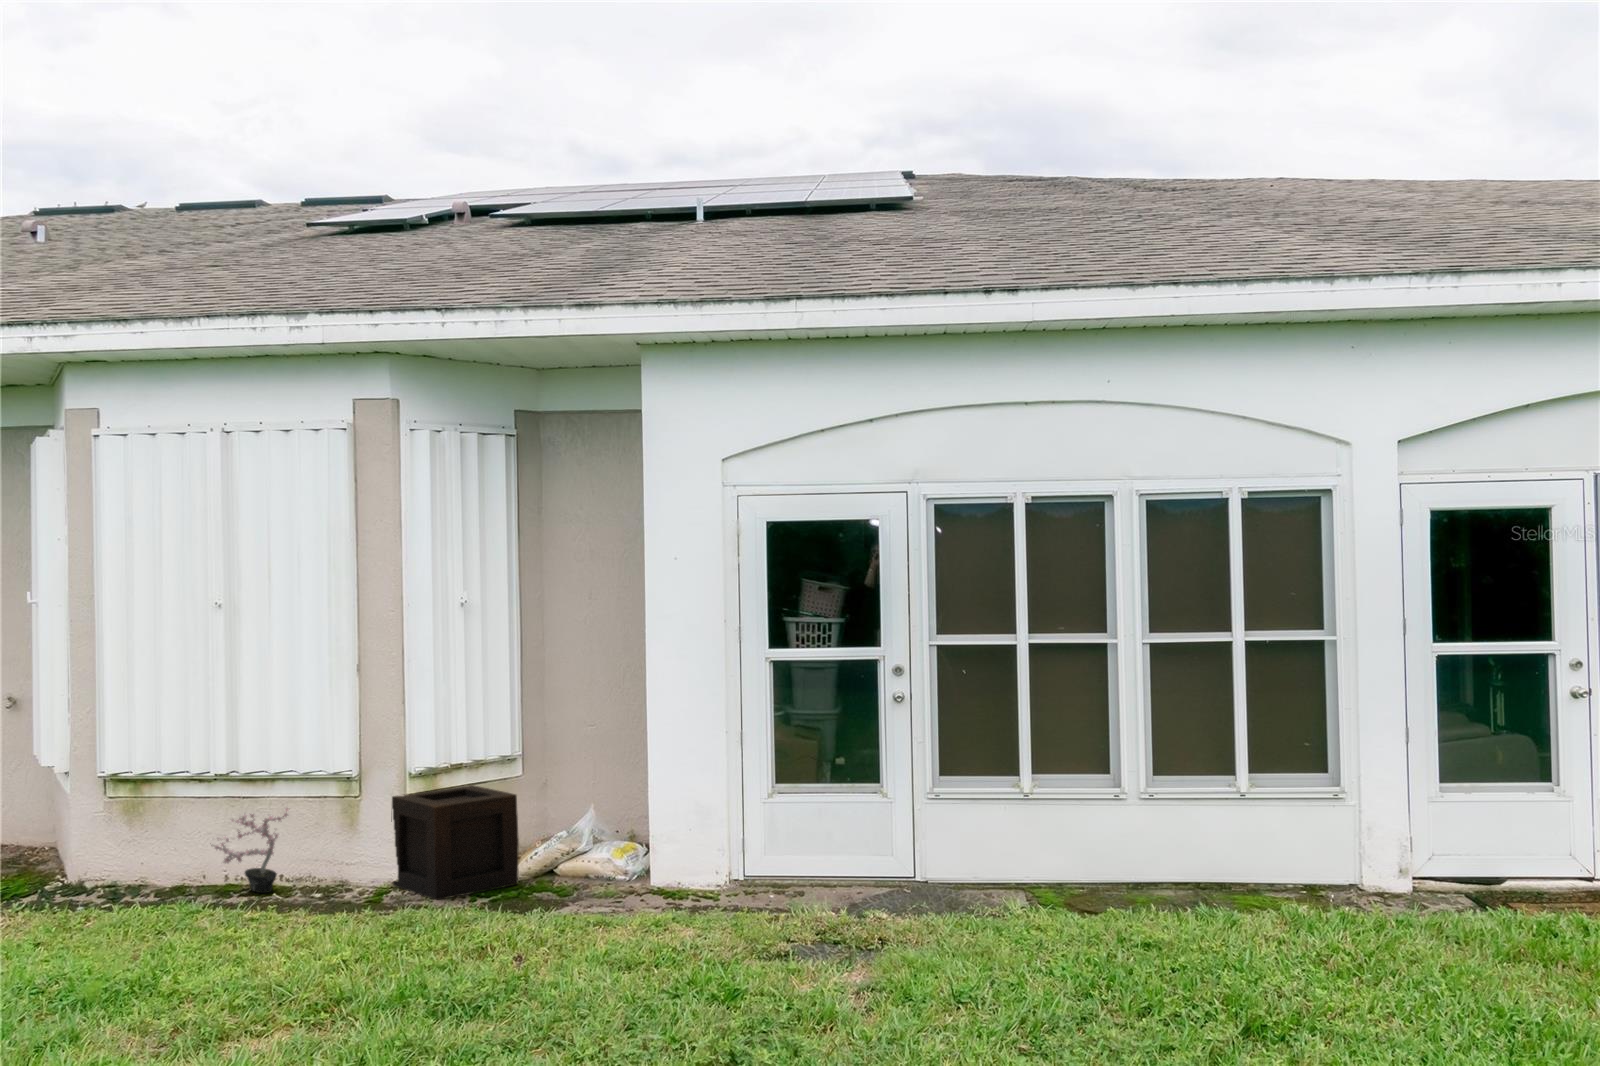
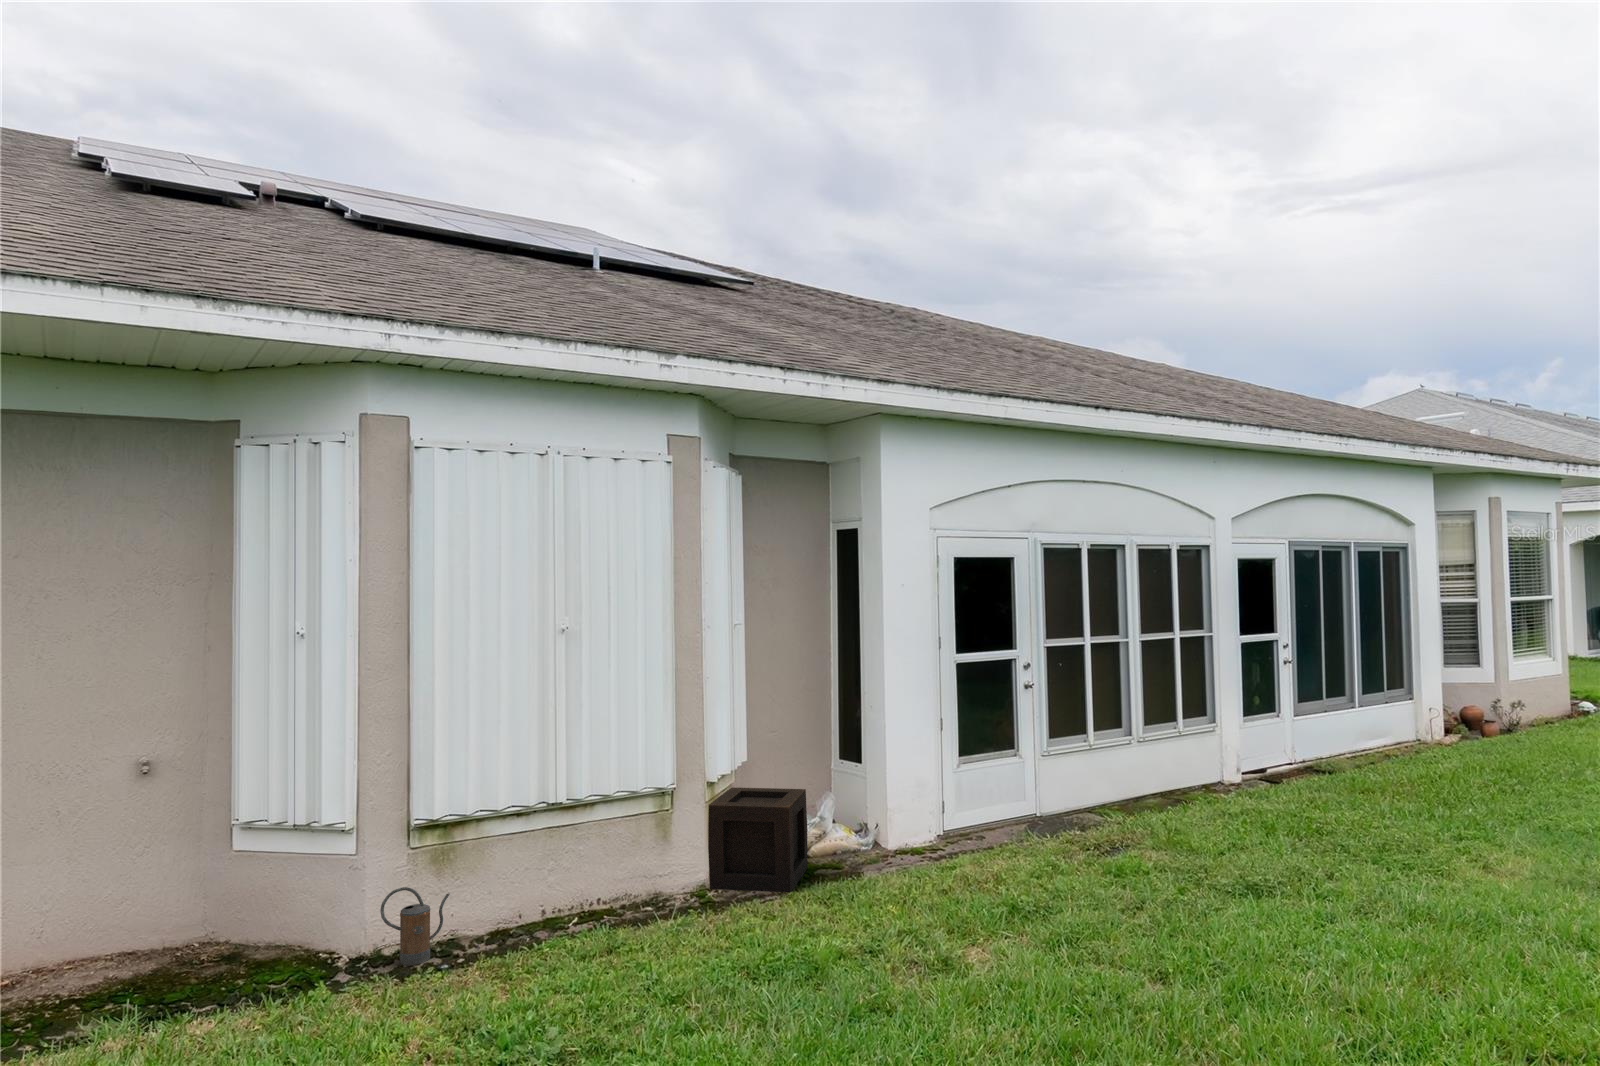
potted plant: present [210,808,289,893] -> none [554,827,636,920]
watering can: none [57,827,114,894] -> present [380,887,450,965]

